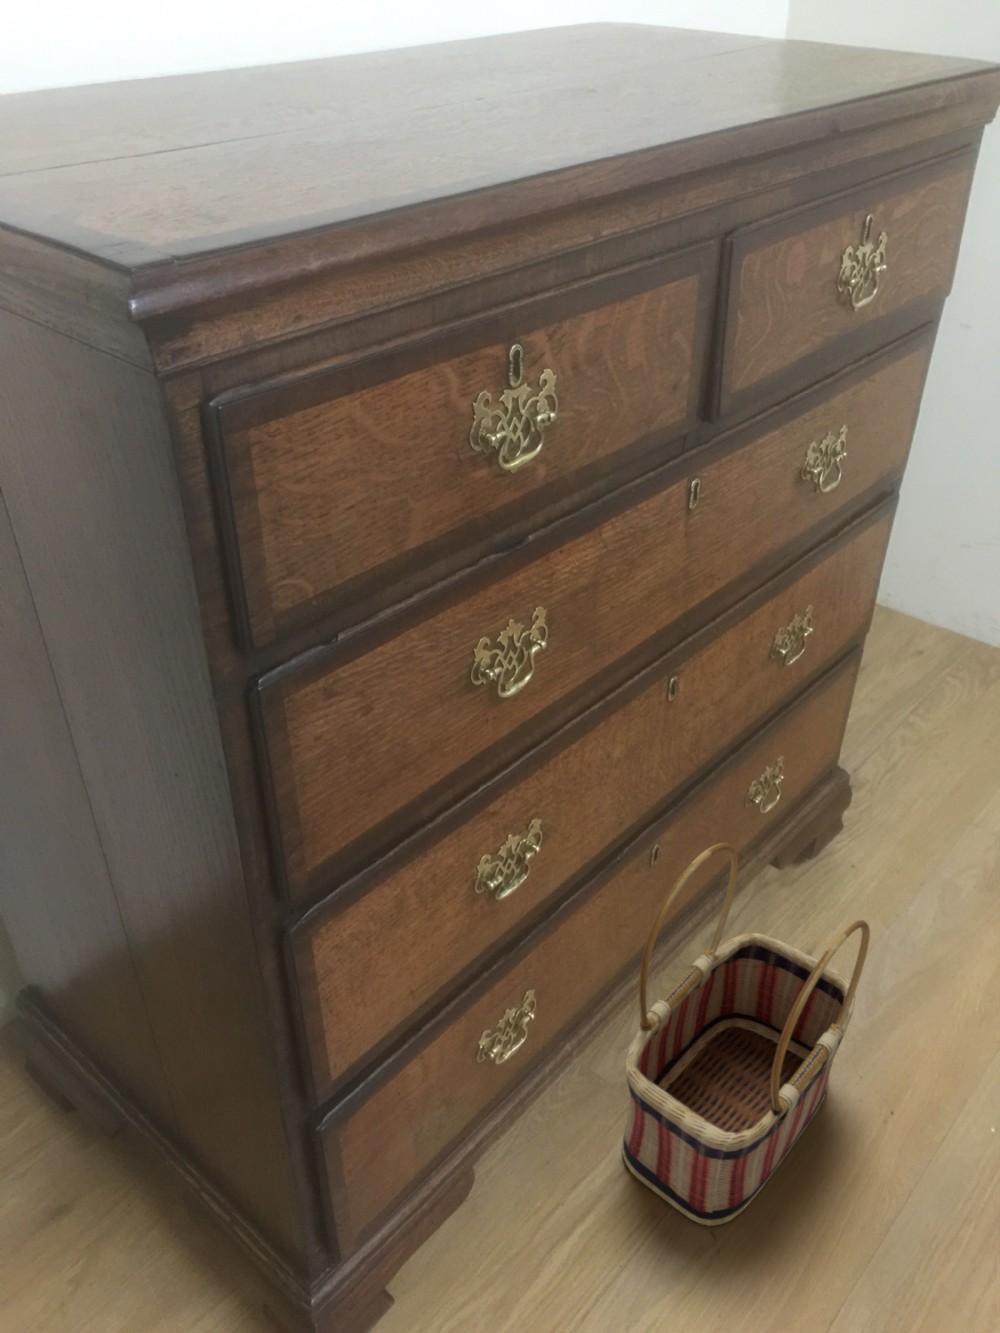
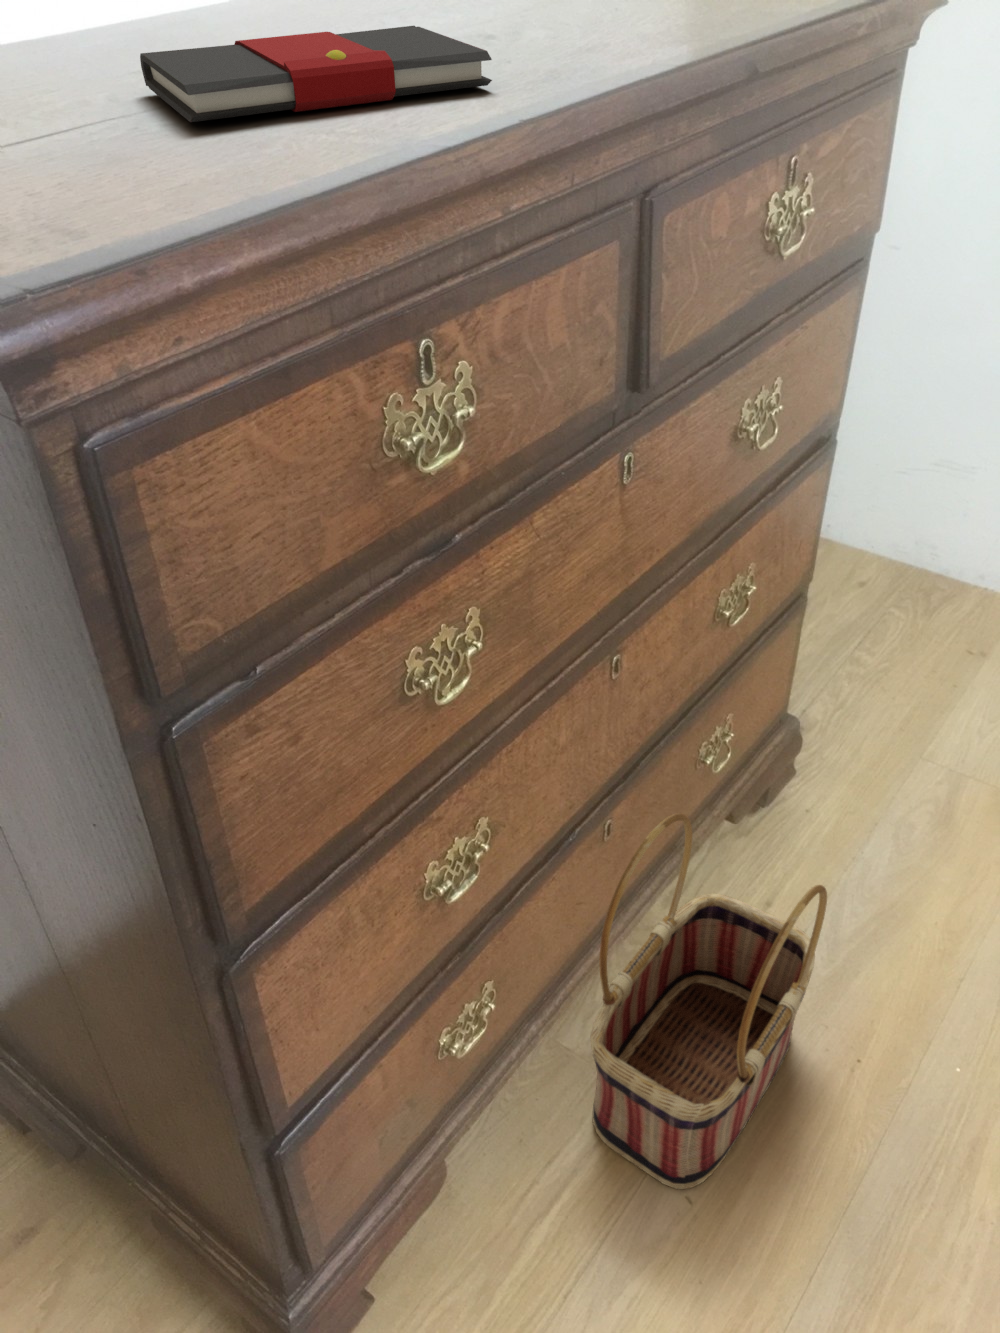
book: none [276,77,592,146] -> present [140,26,492,122]

